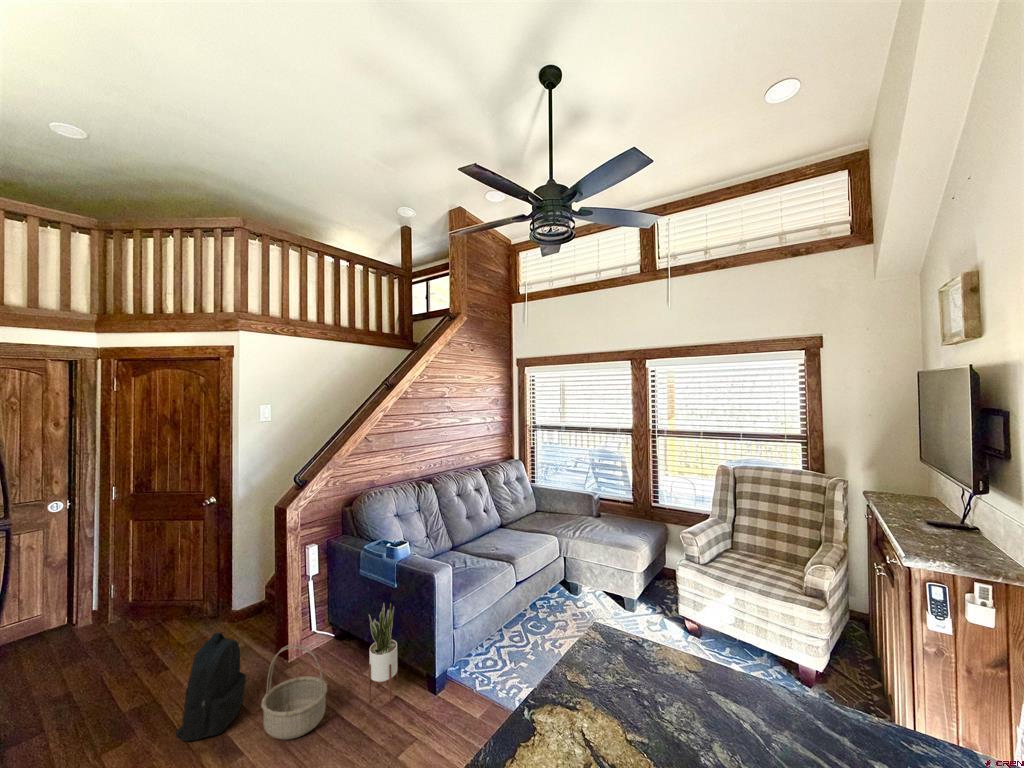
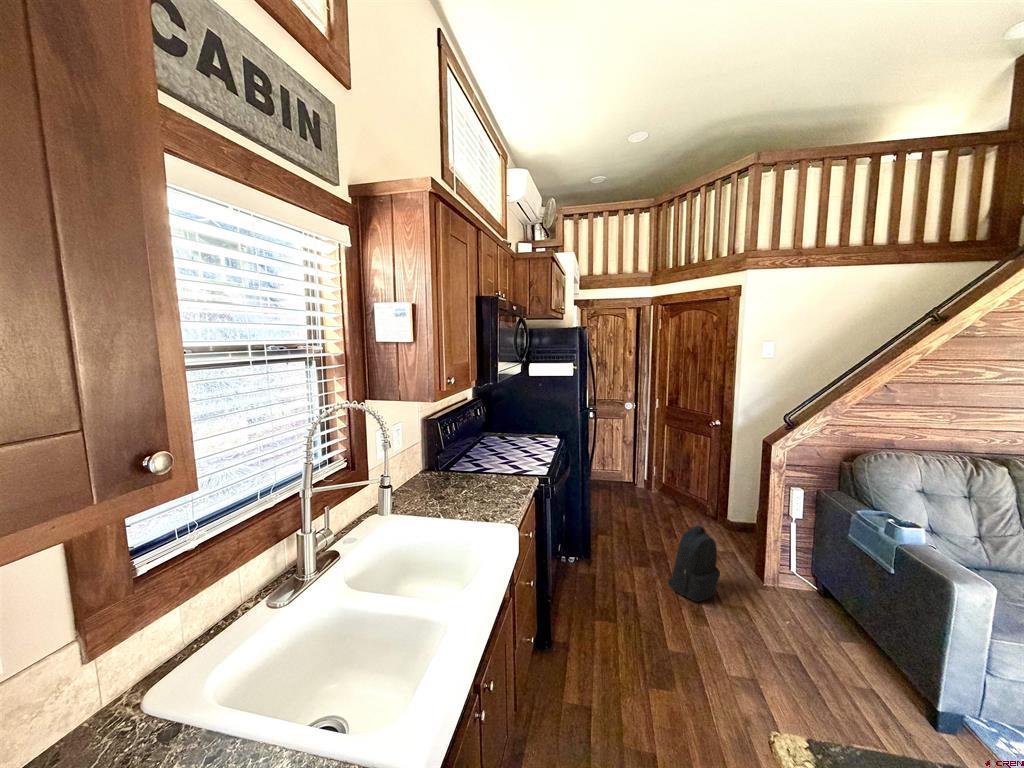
potted plant: present [369,603,398,702] -> none [837,583,888,696]
basket: present [261,644,327,739] -> none [725,566,788,653]

